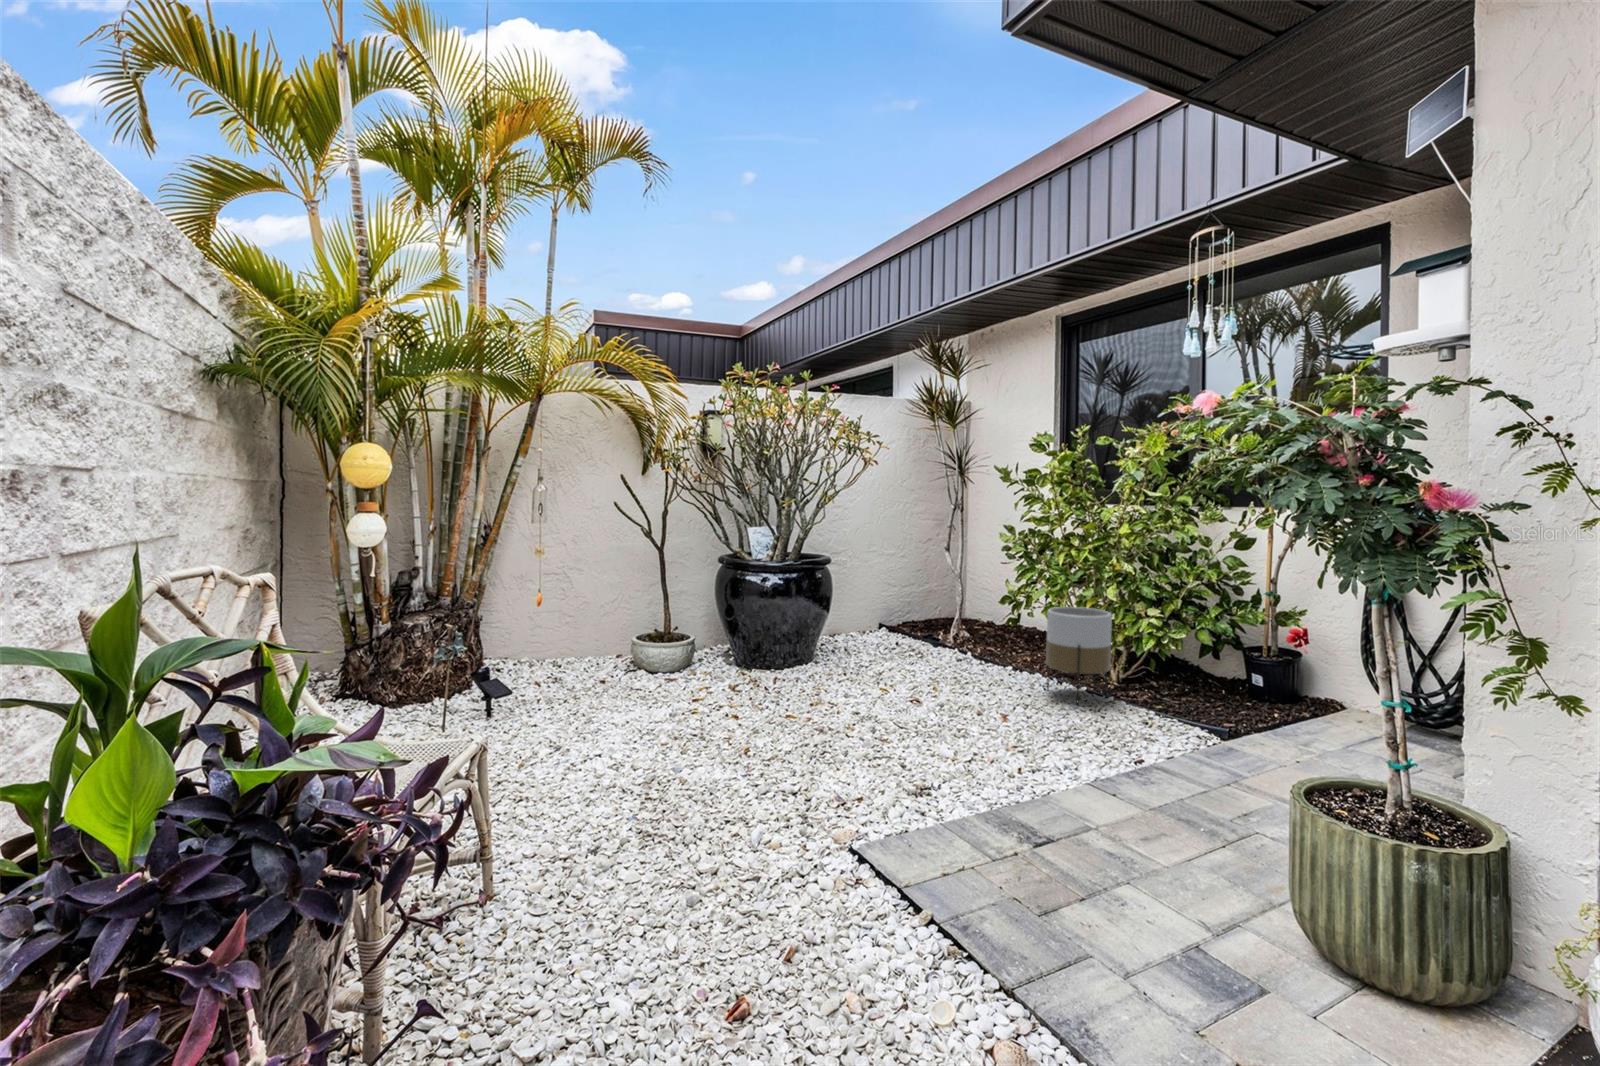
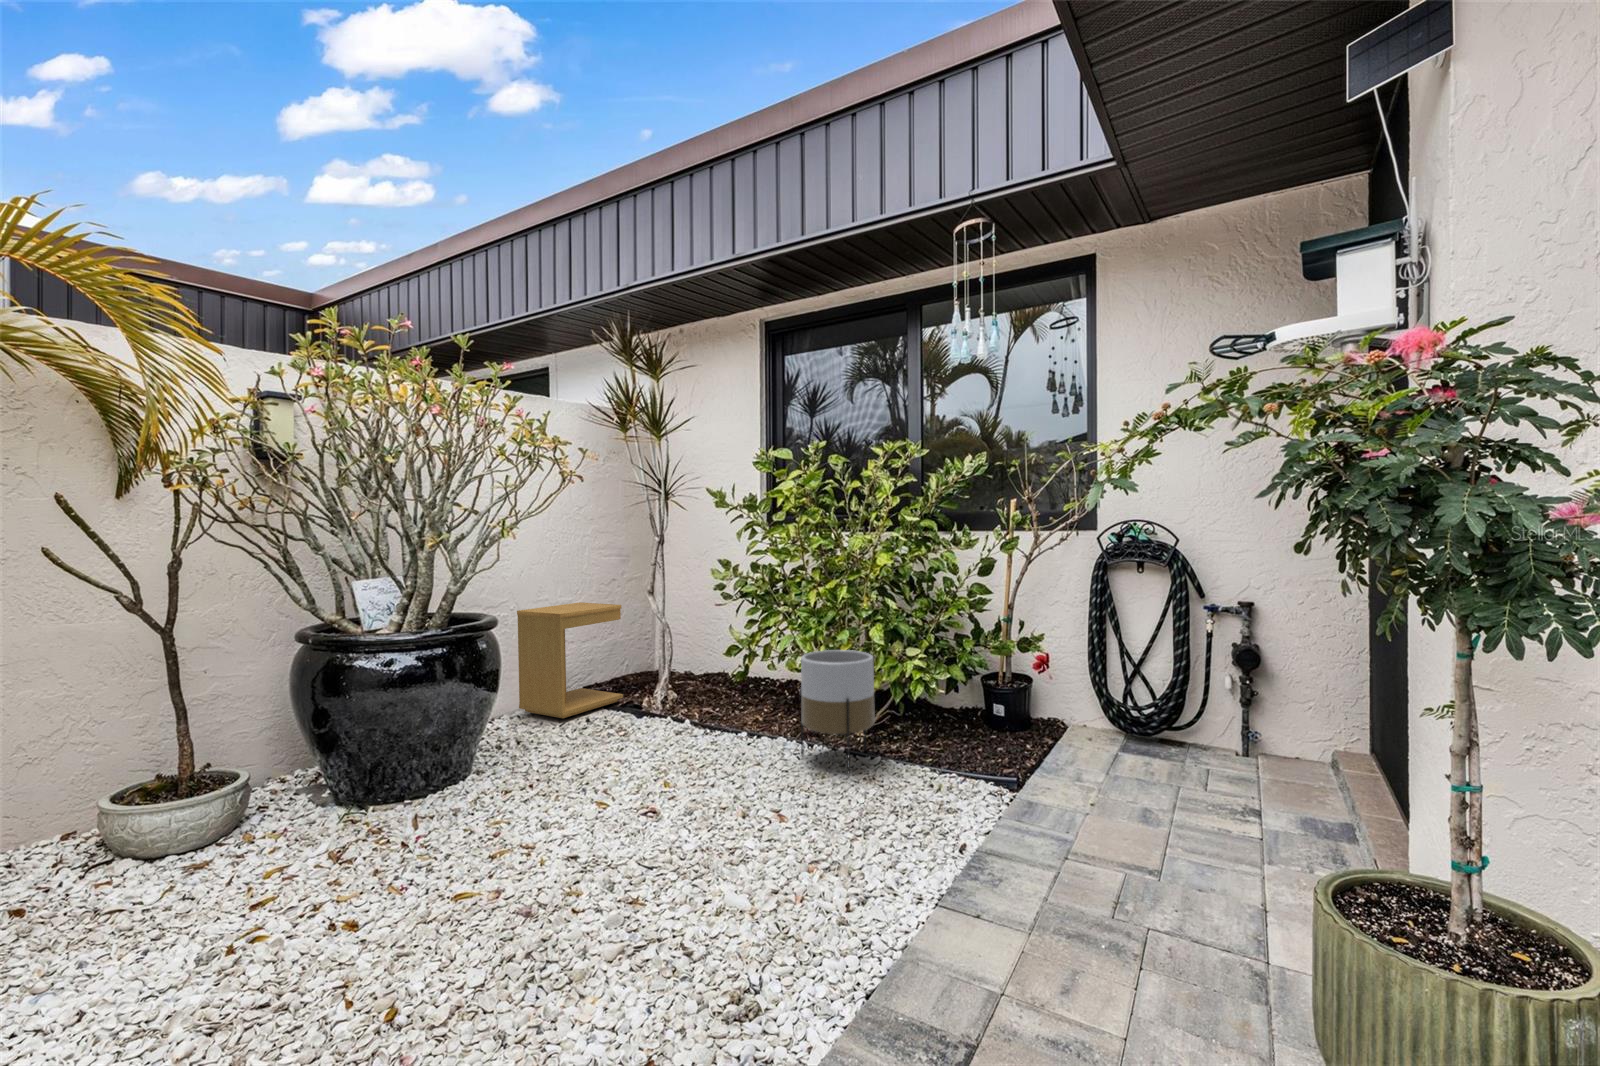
side table: none [854,556,932,641] -> present [517,602,623,718]

